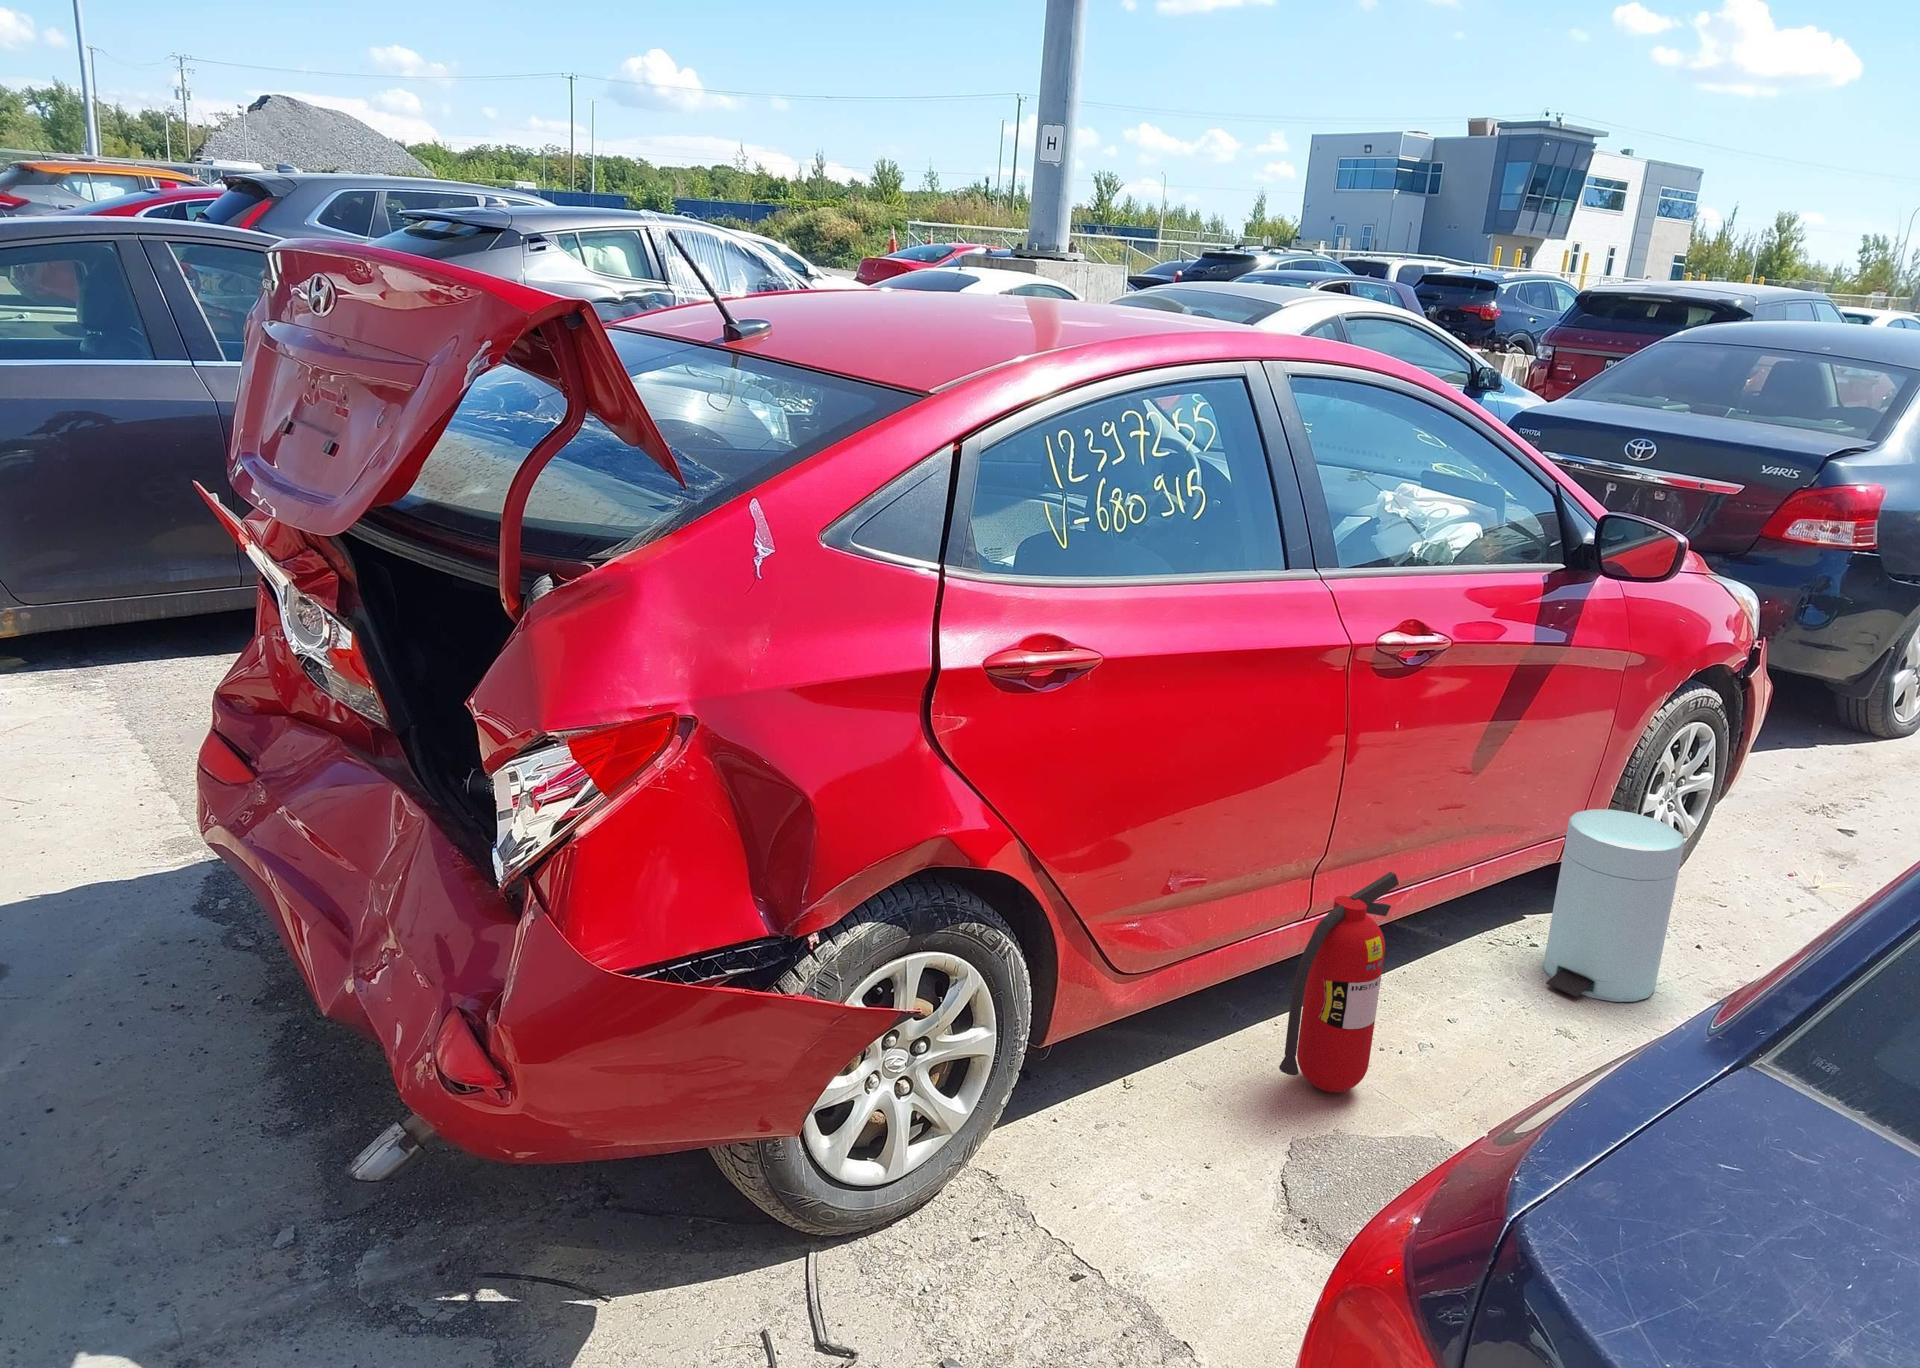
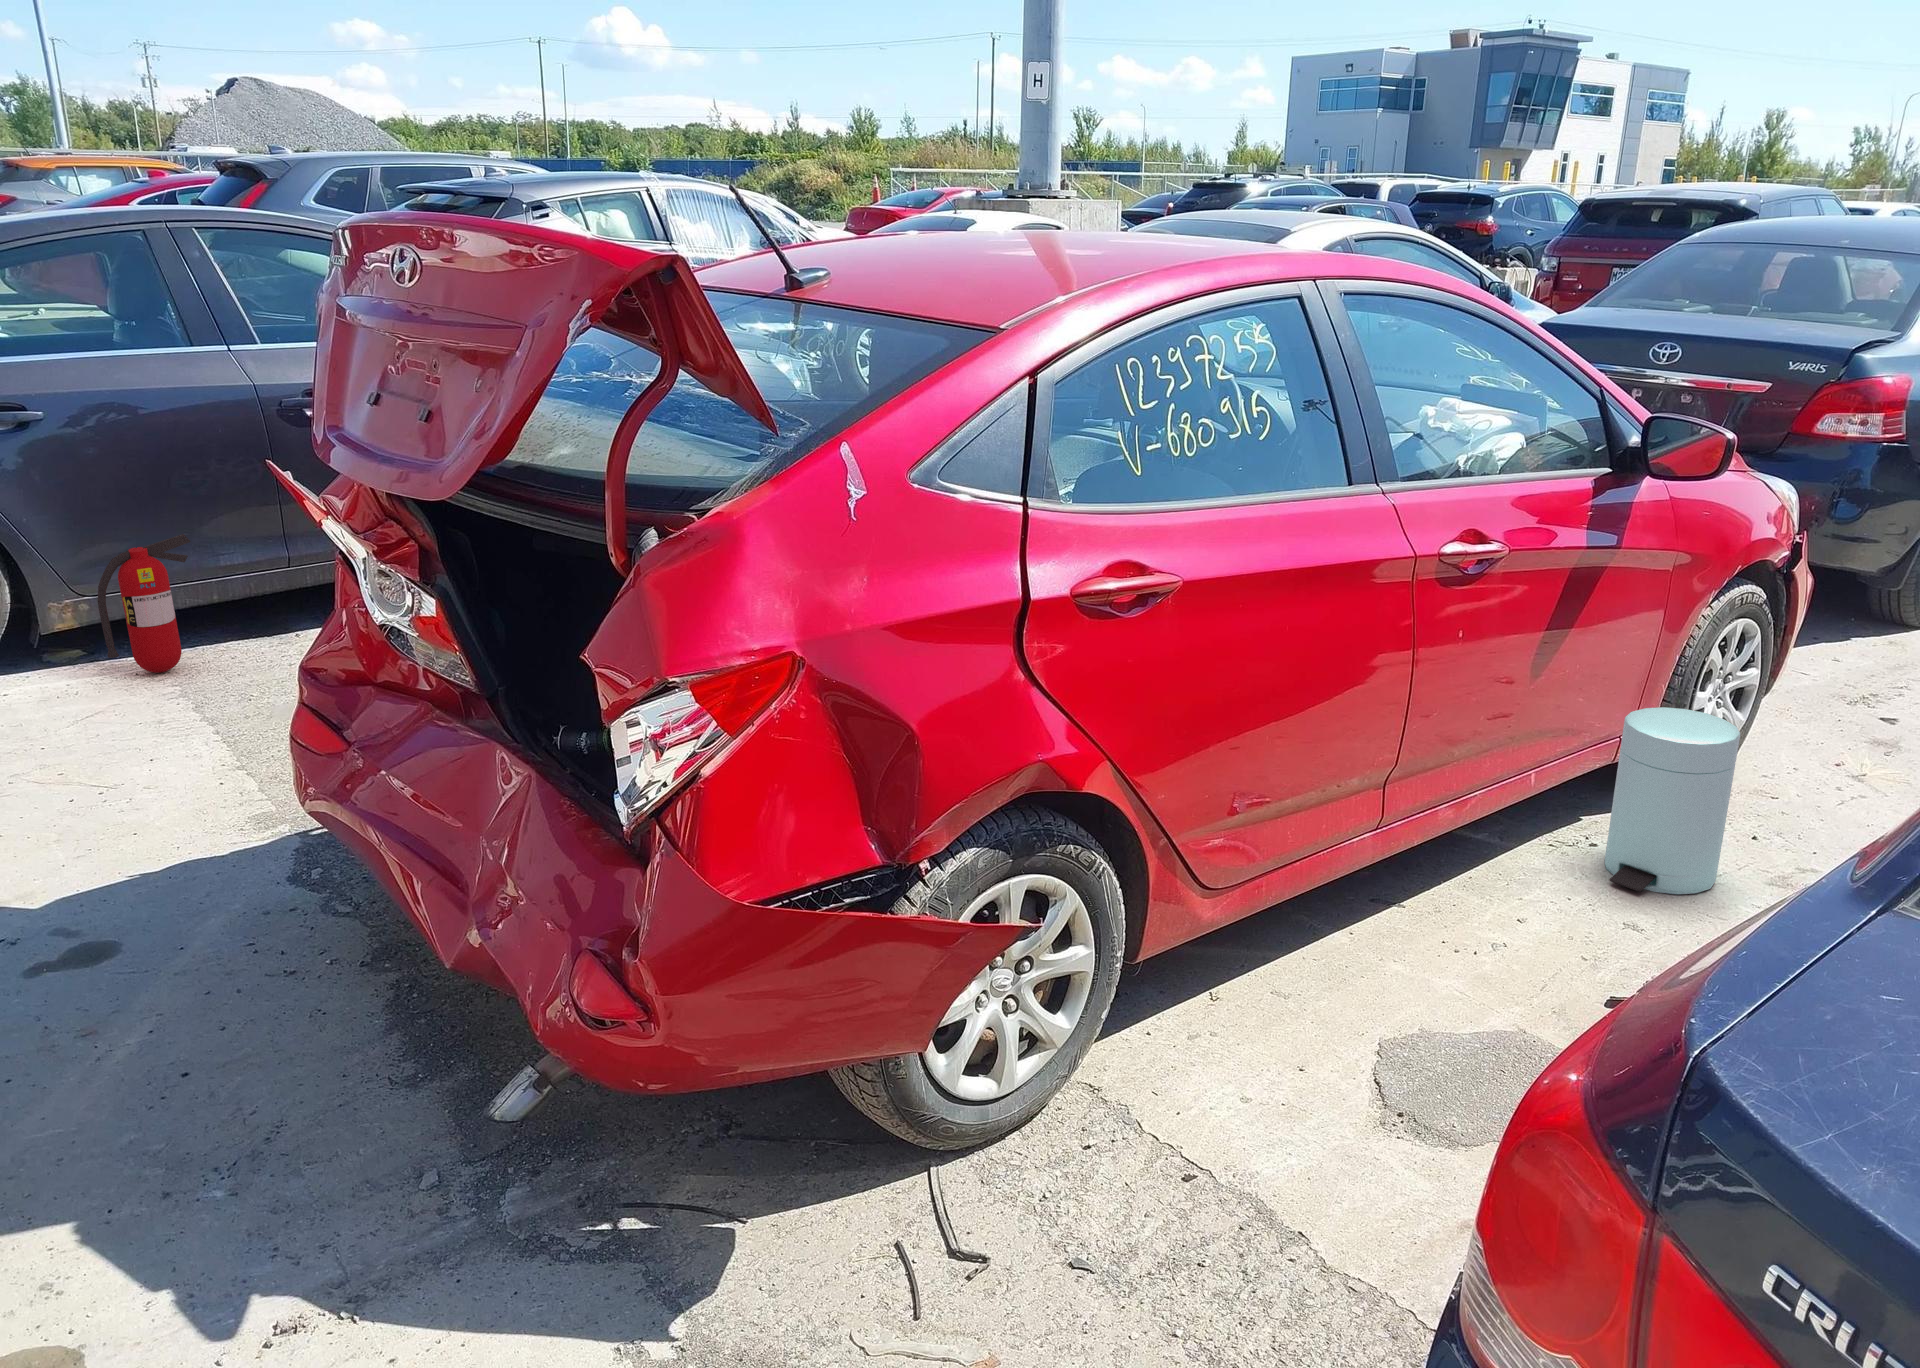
fire extinguisher: present [1279,872,1399,1092] -> present [98,534,191,673]

